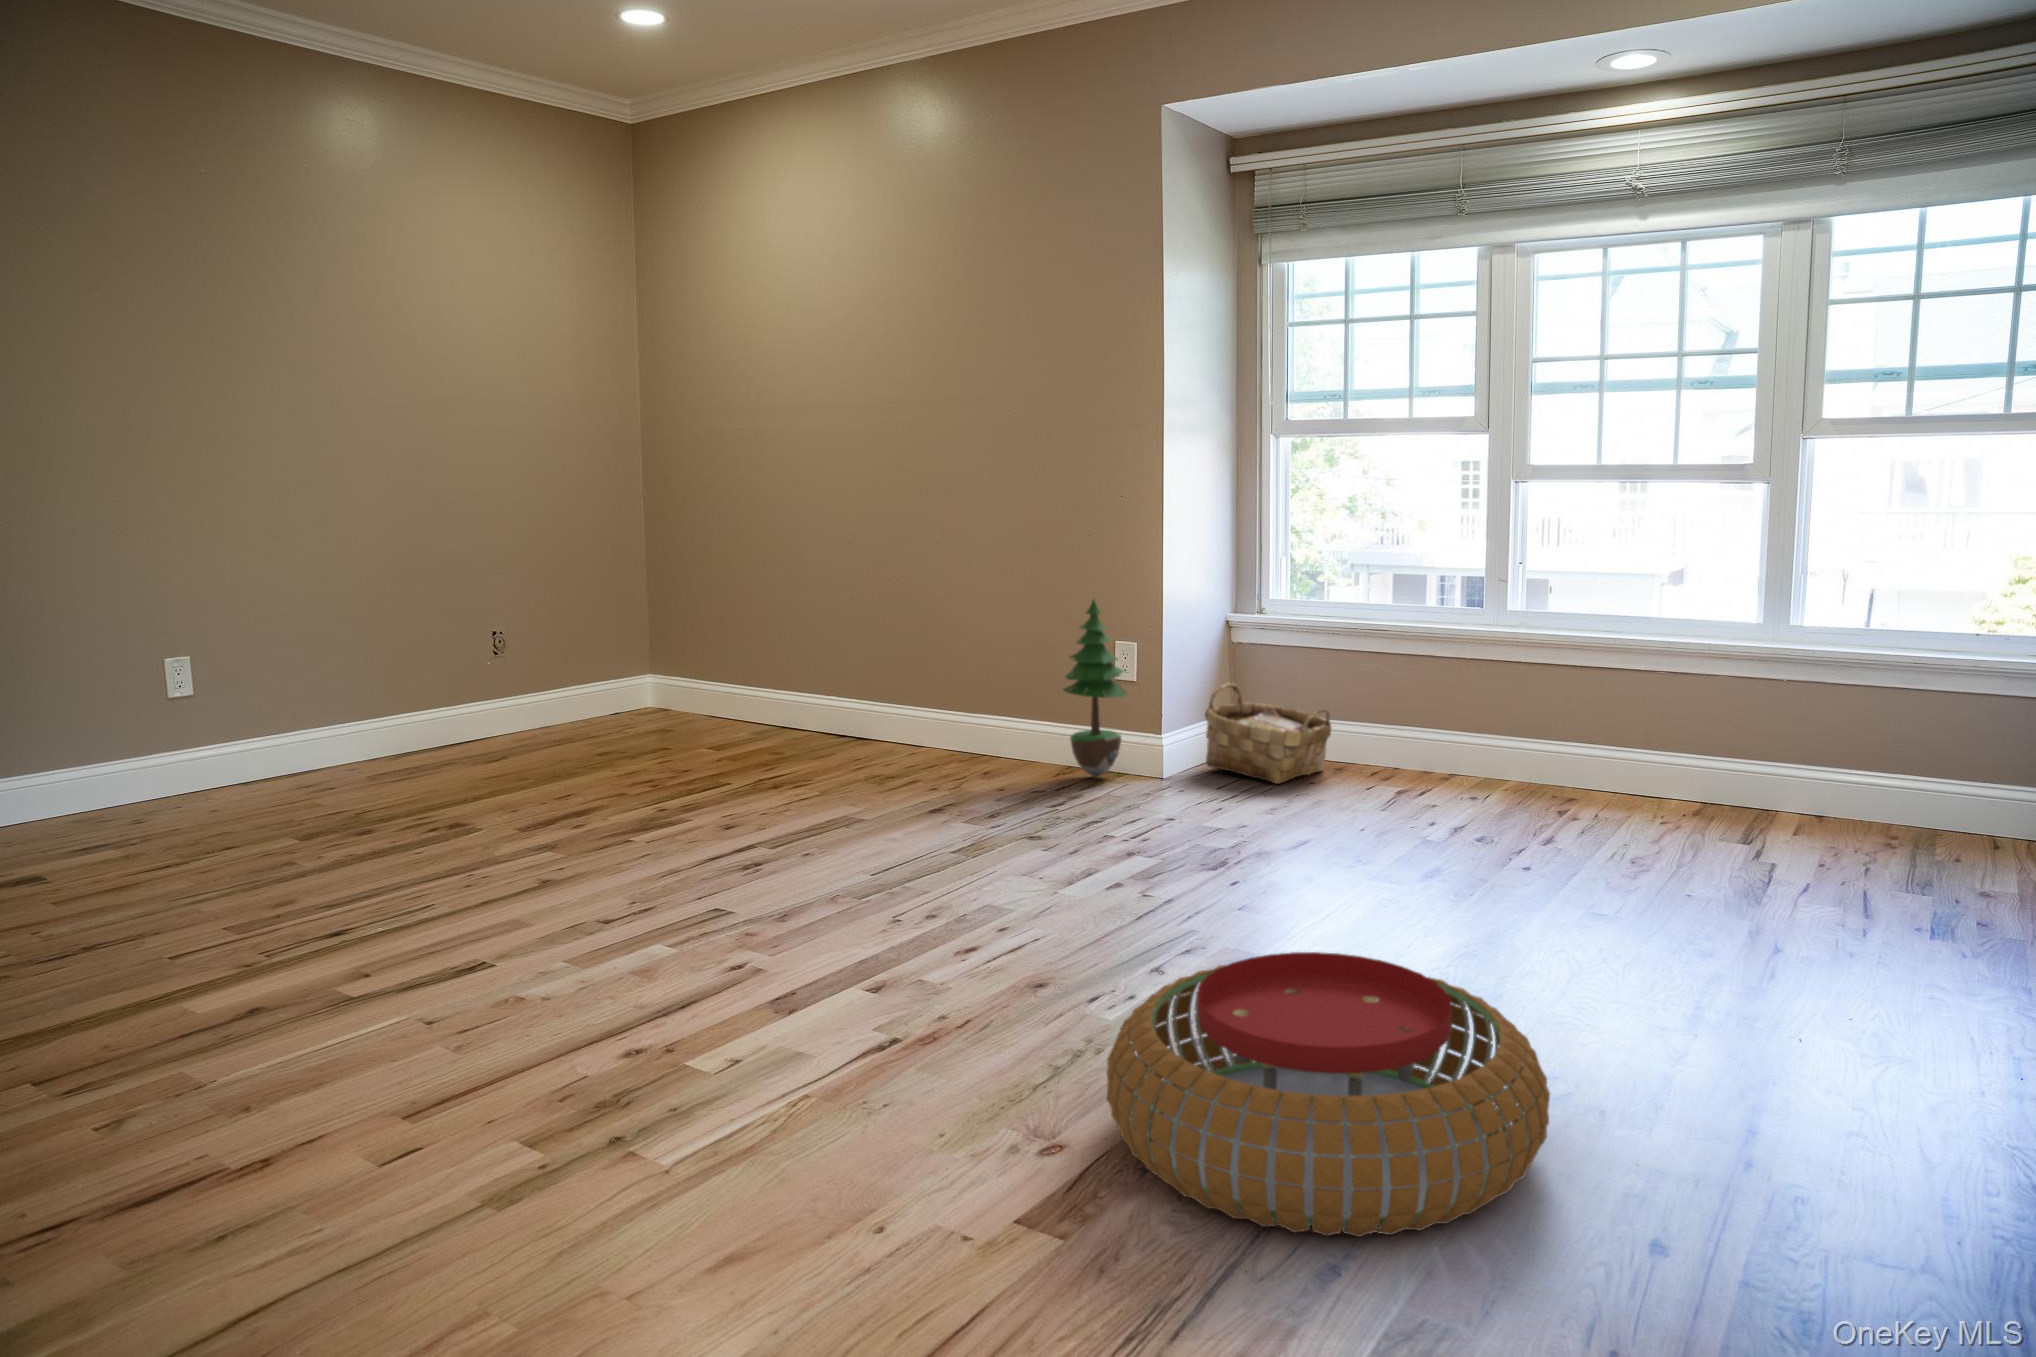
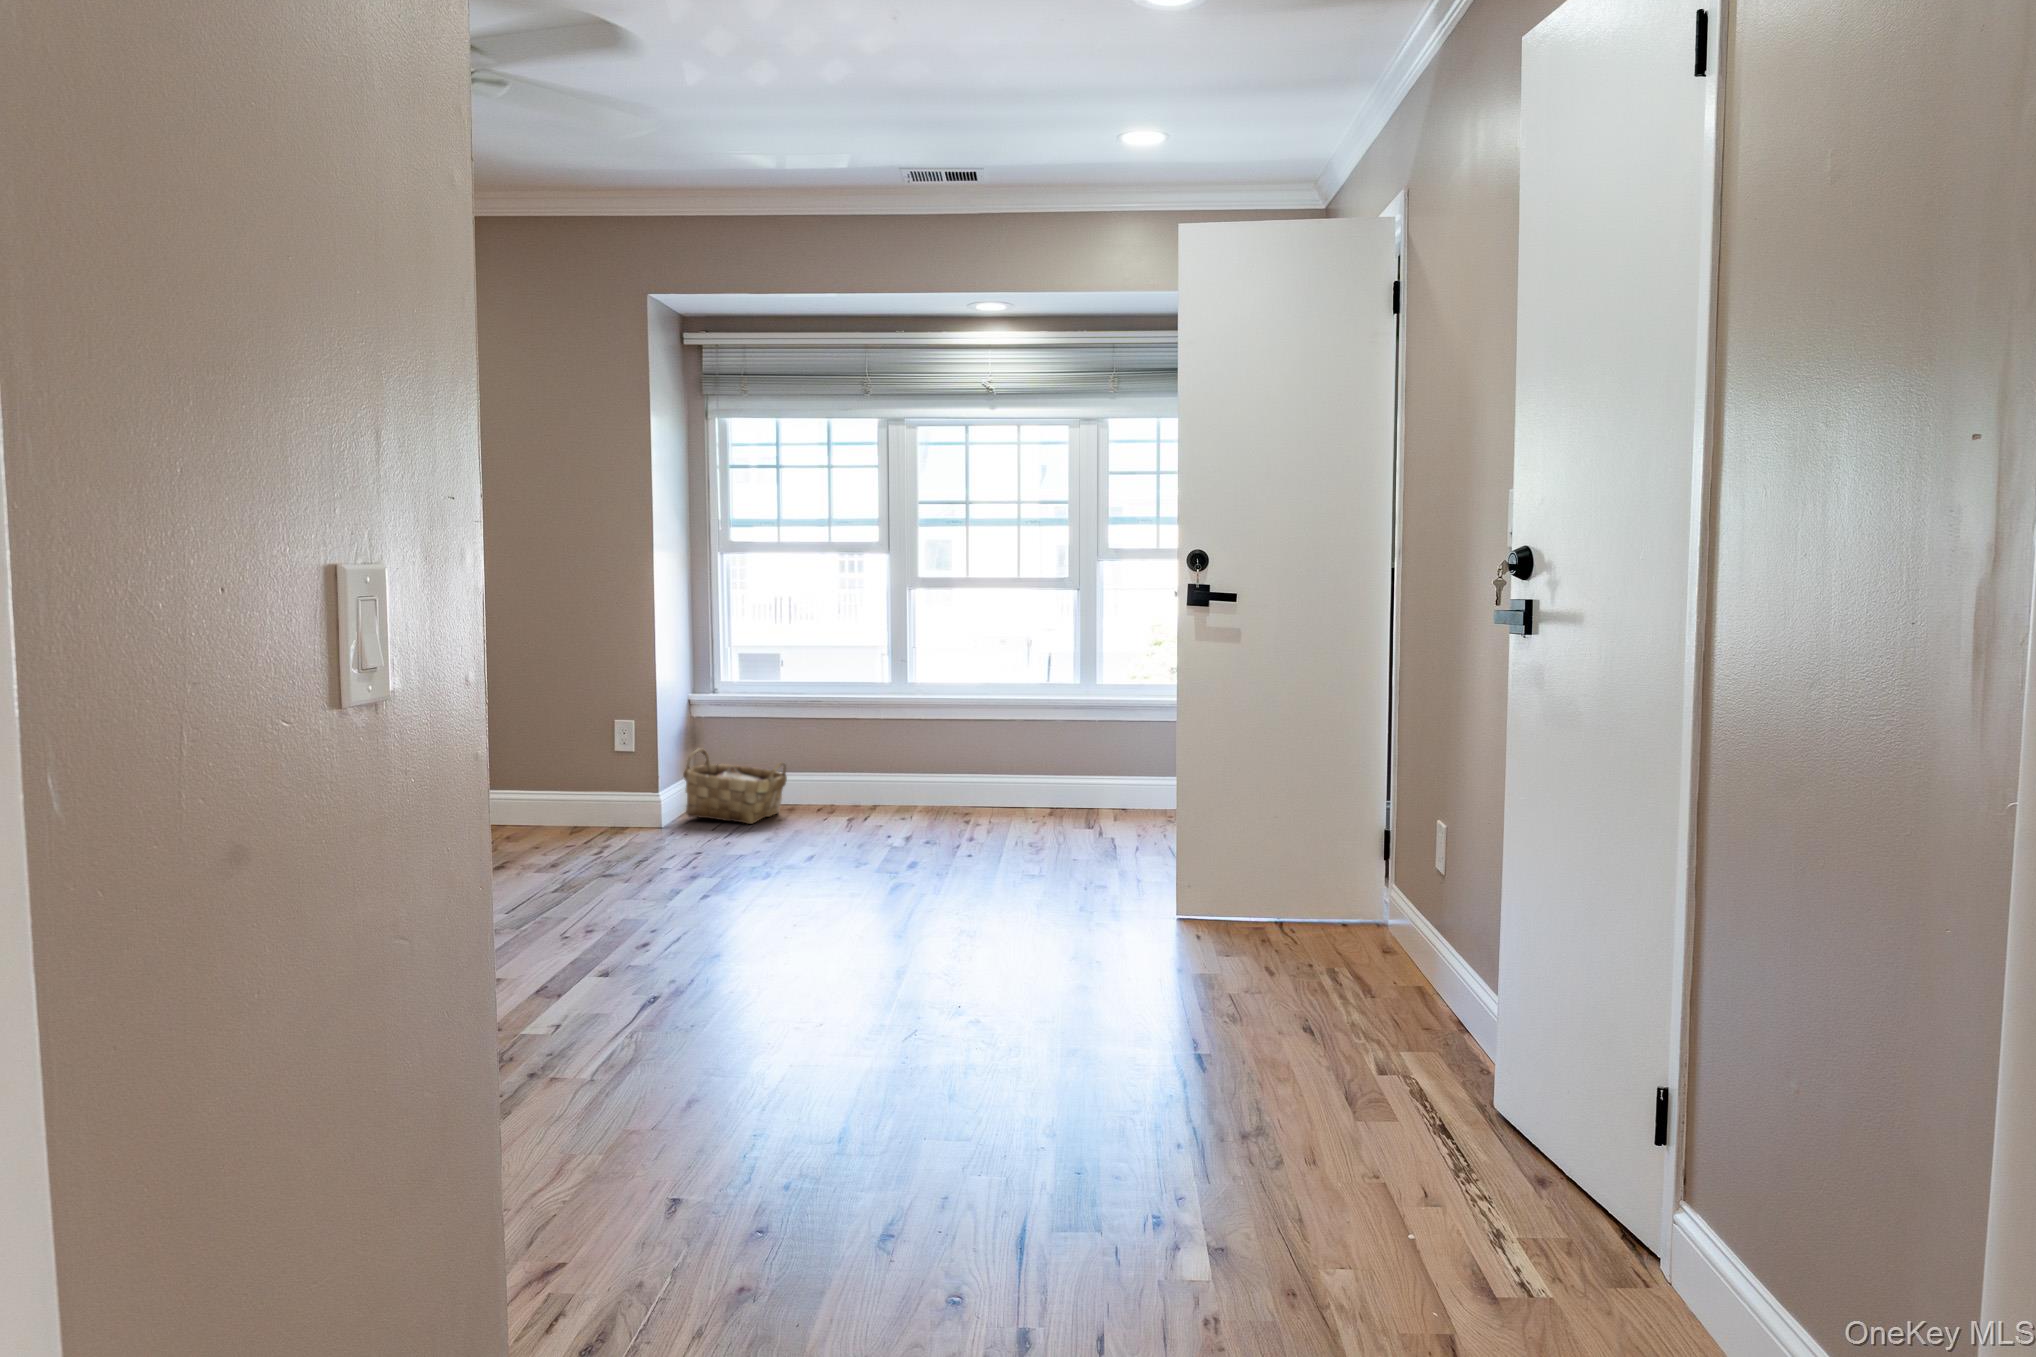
potted tree: present [1063,600,1126,777] -> none [564,679,622,833]
pouf: present [1107,952,1550,1237] -> none [804,889,1108,1065]

